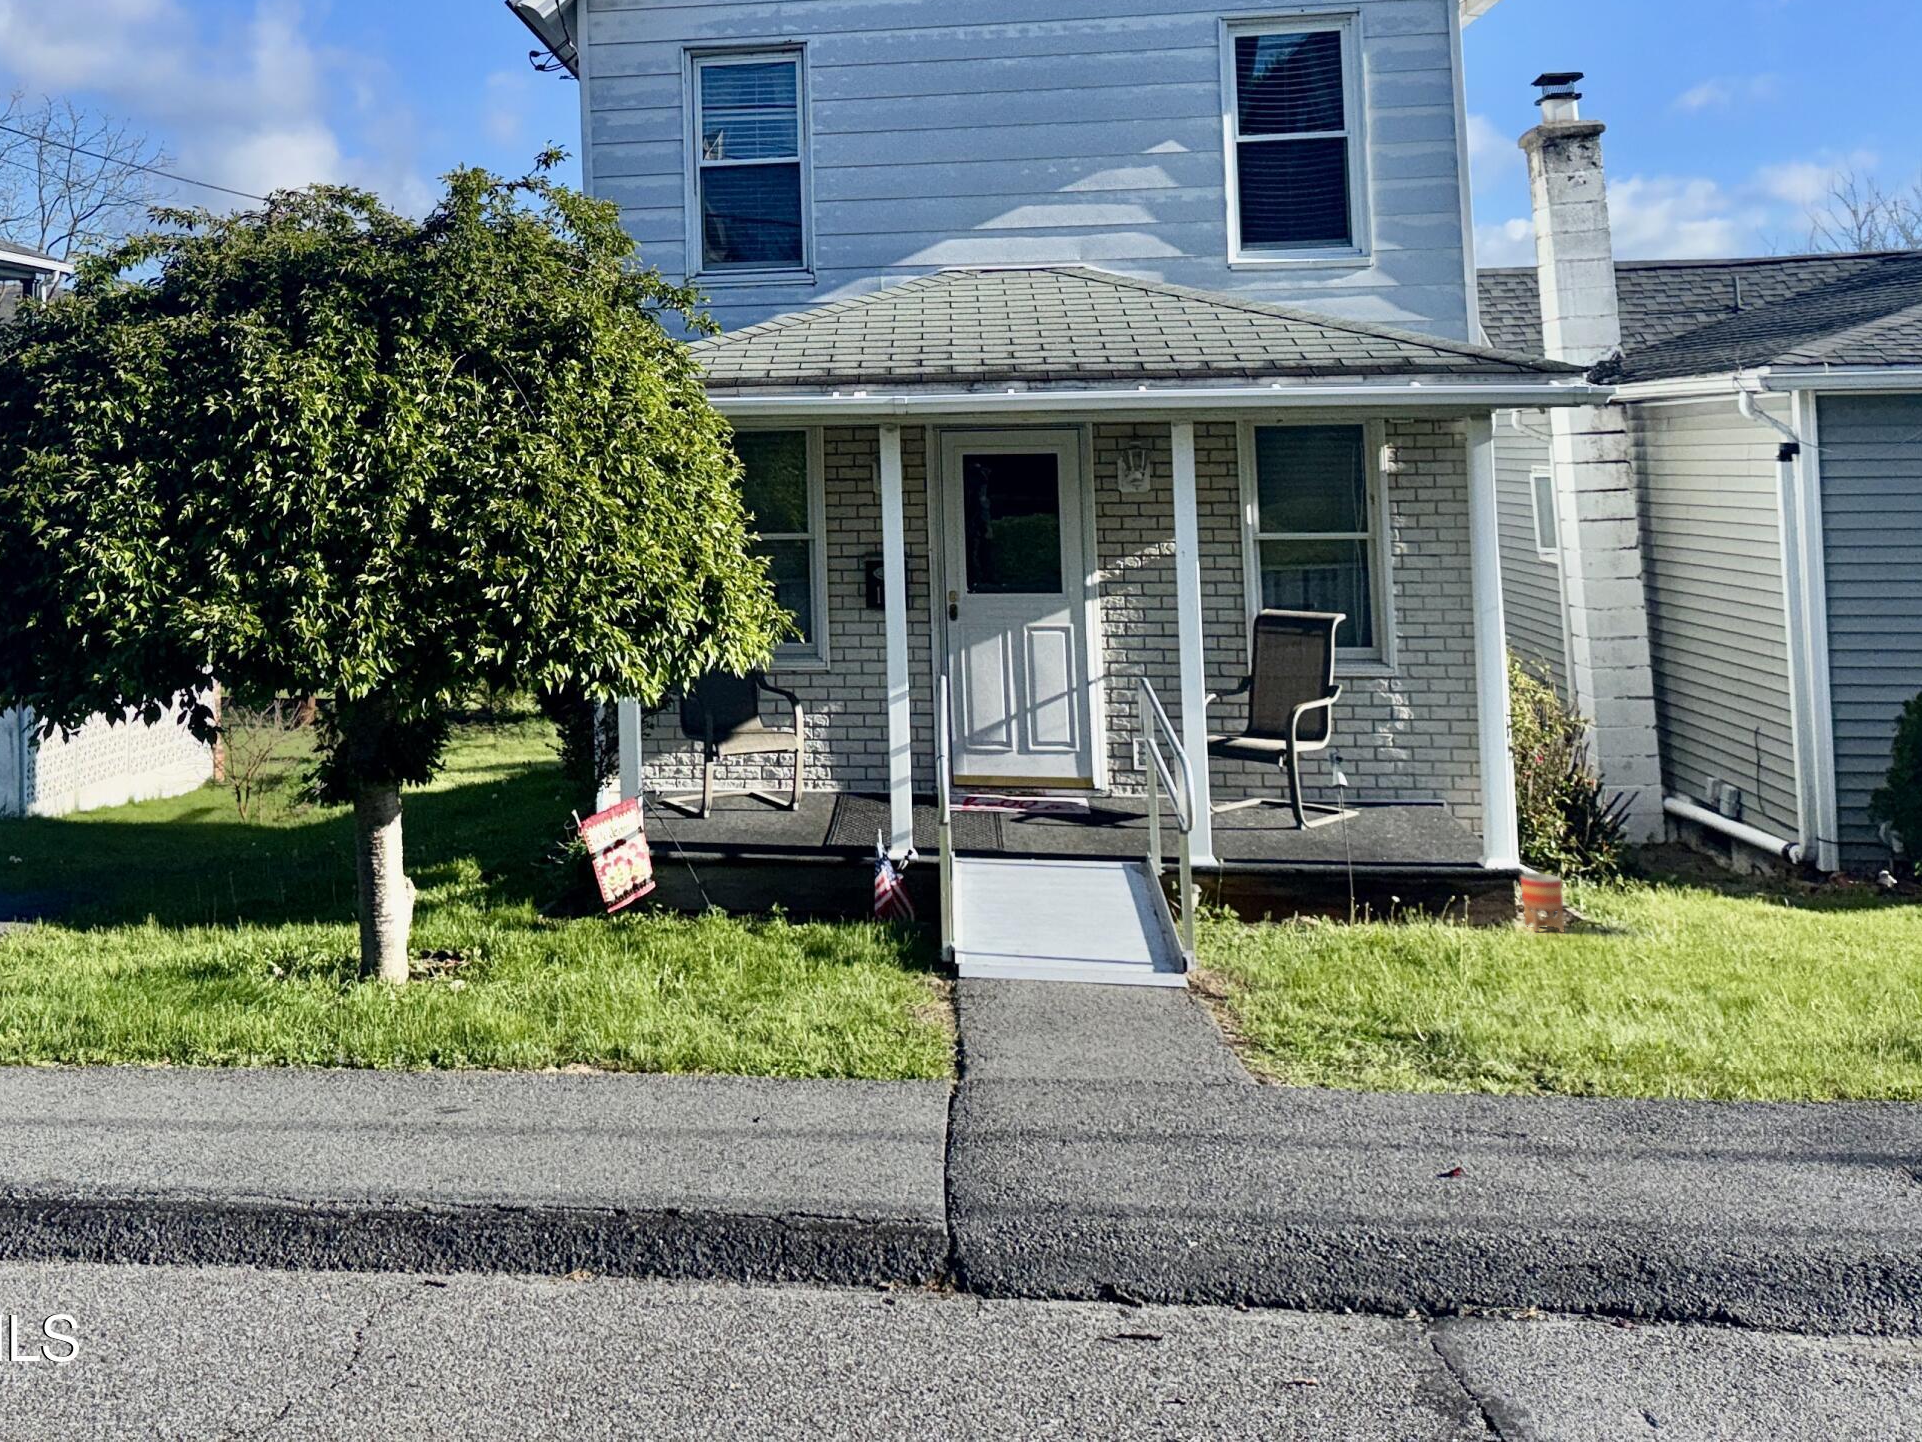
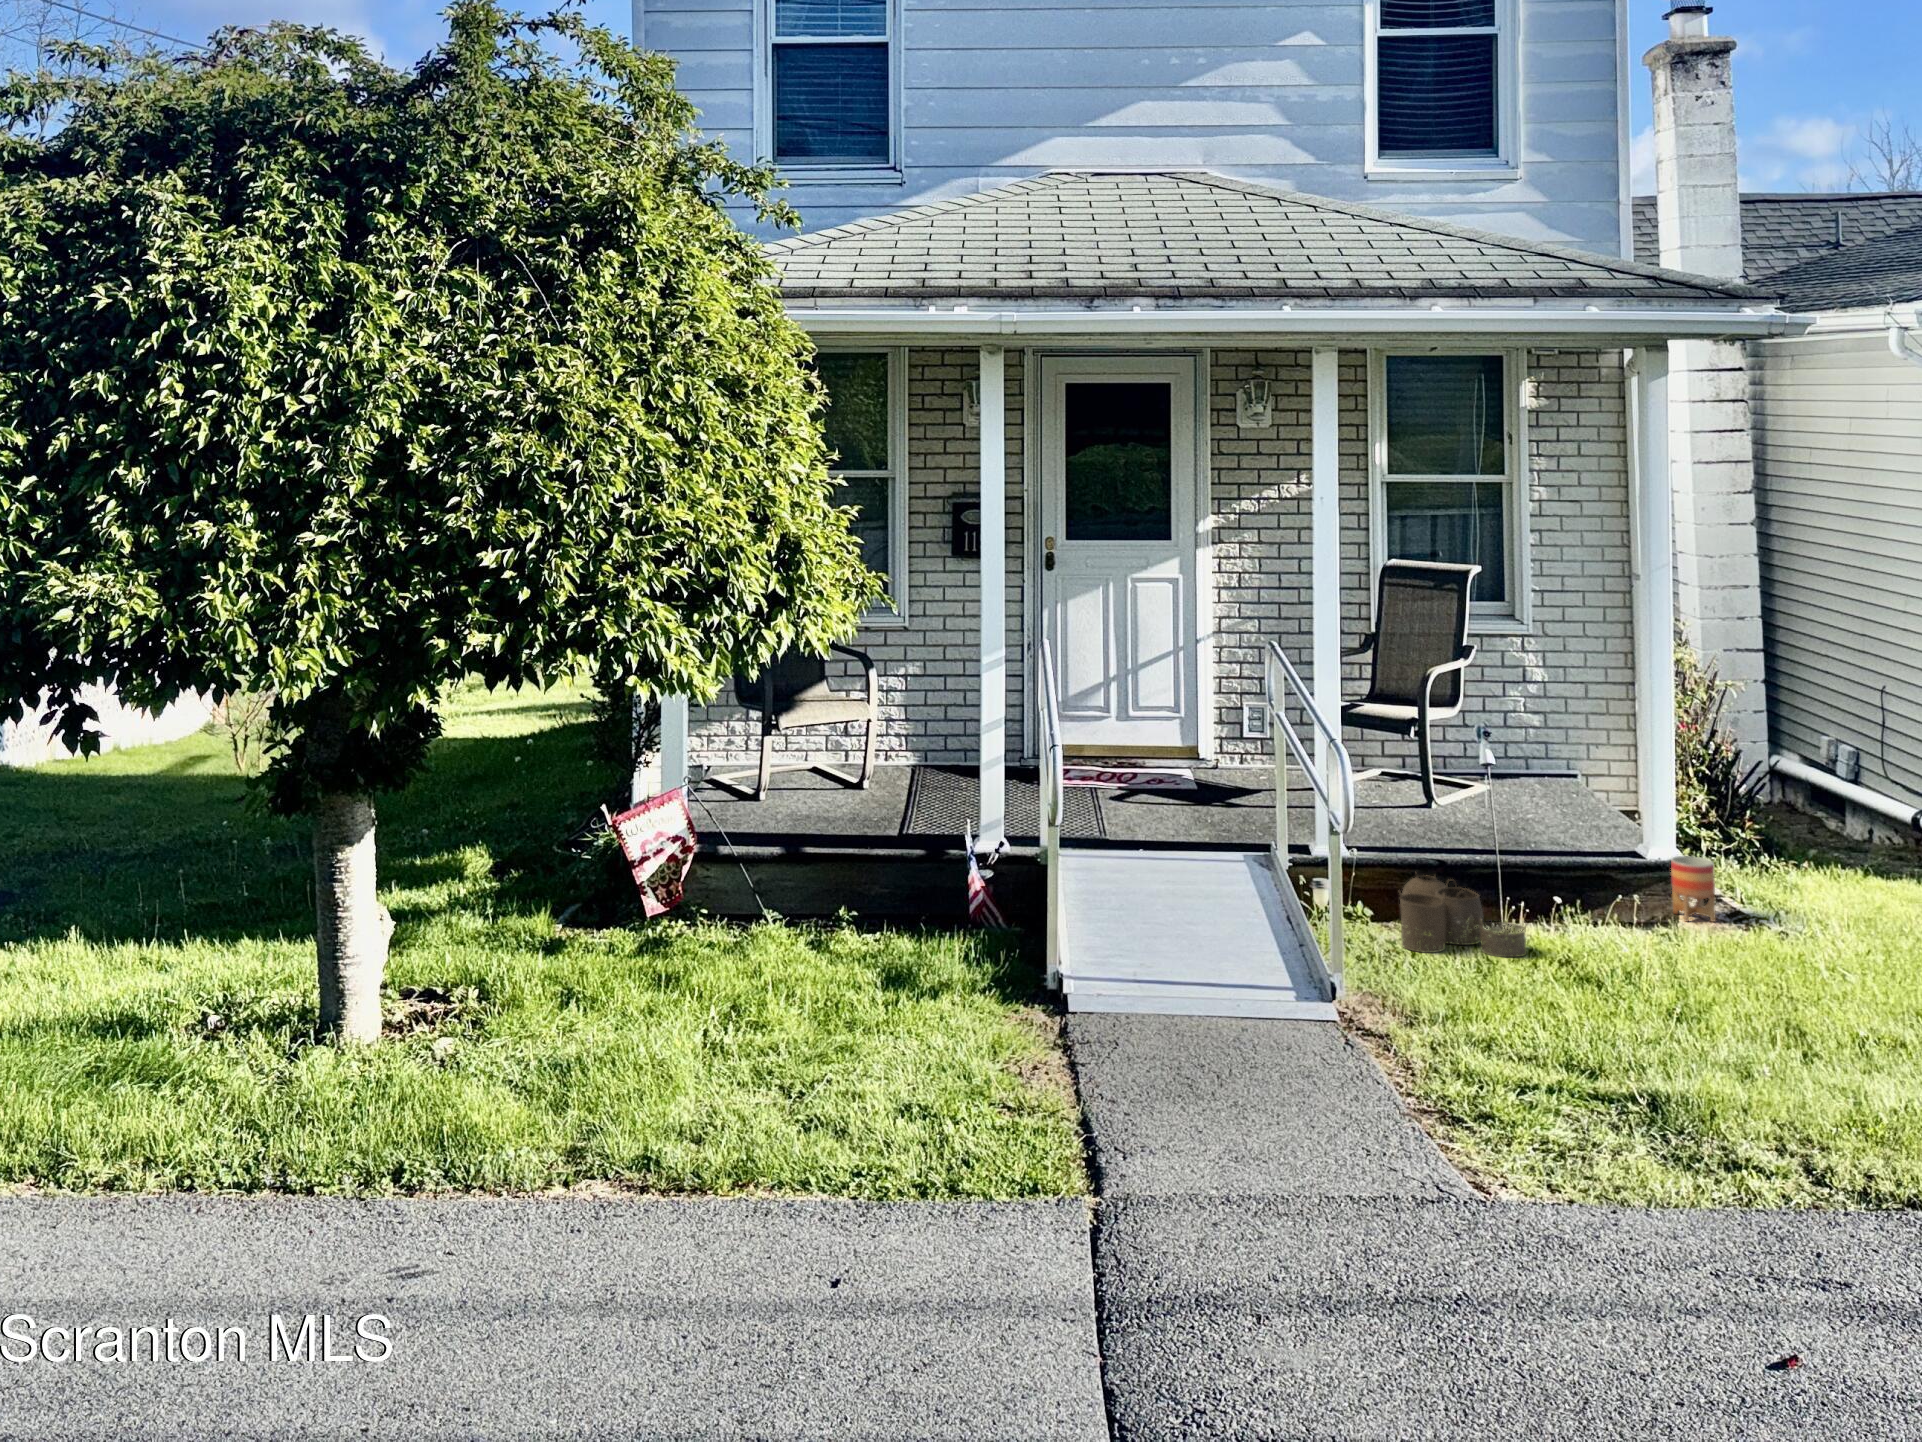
woven basket: none [1258,881,1376,954] -> present [1399,875,1526,958]

